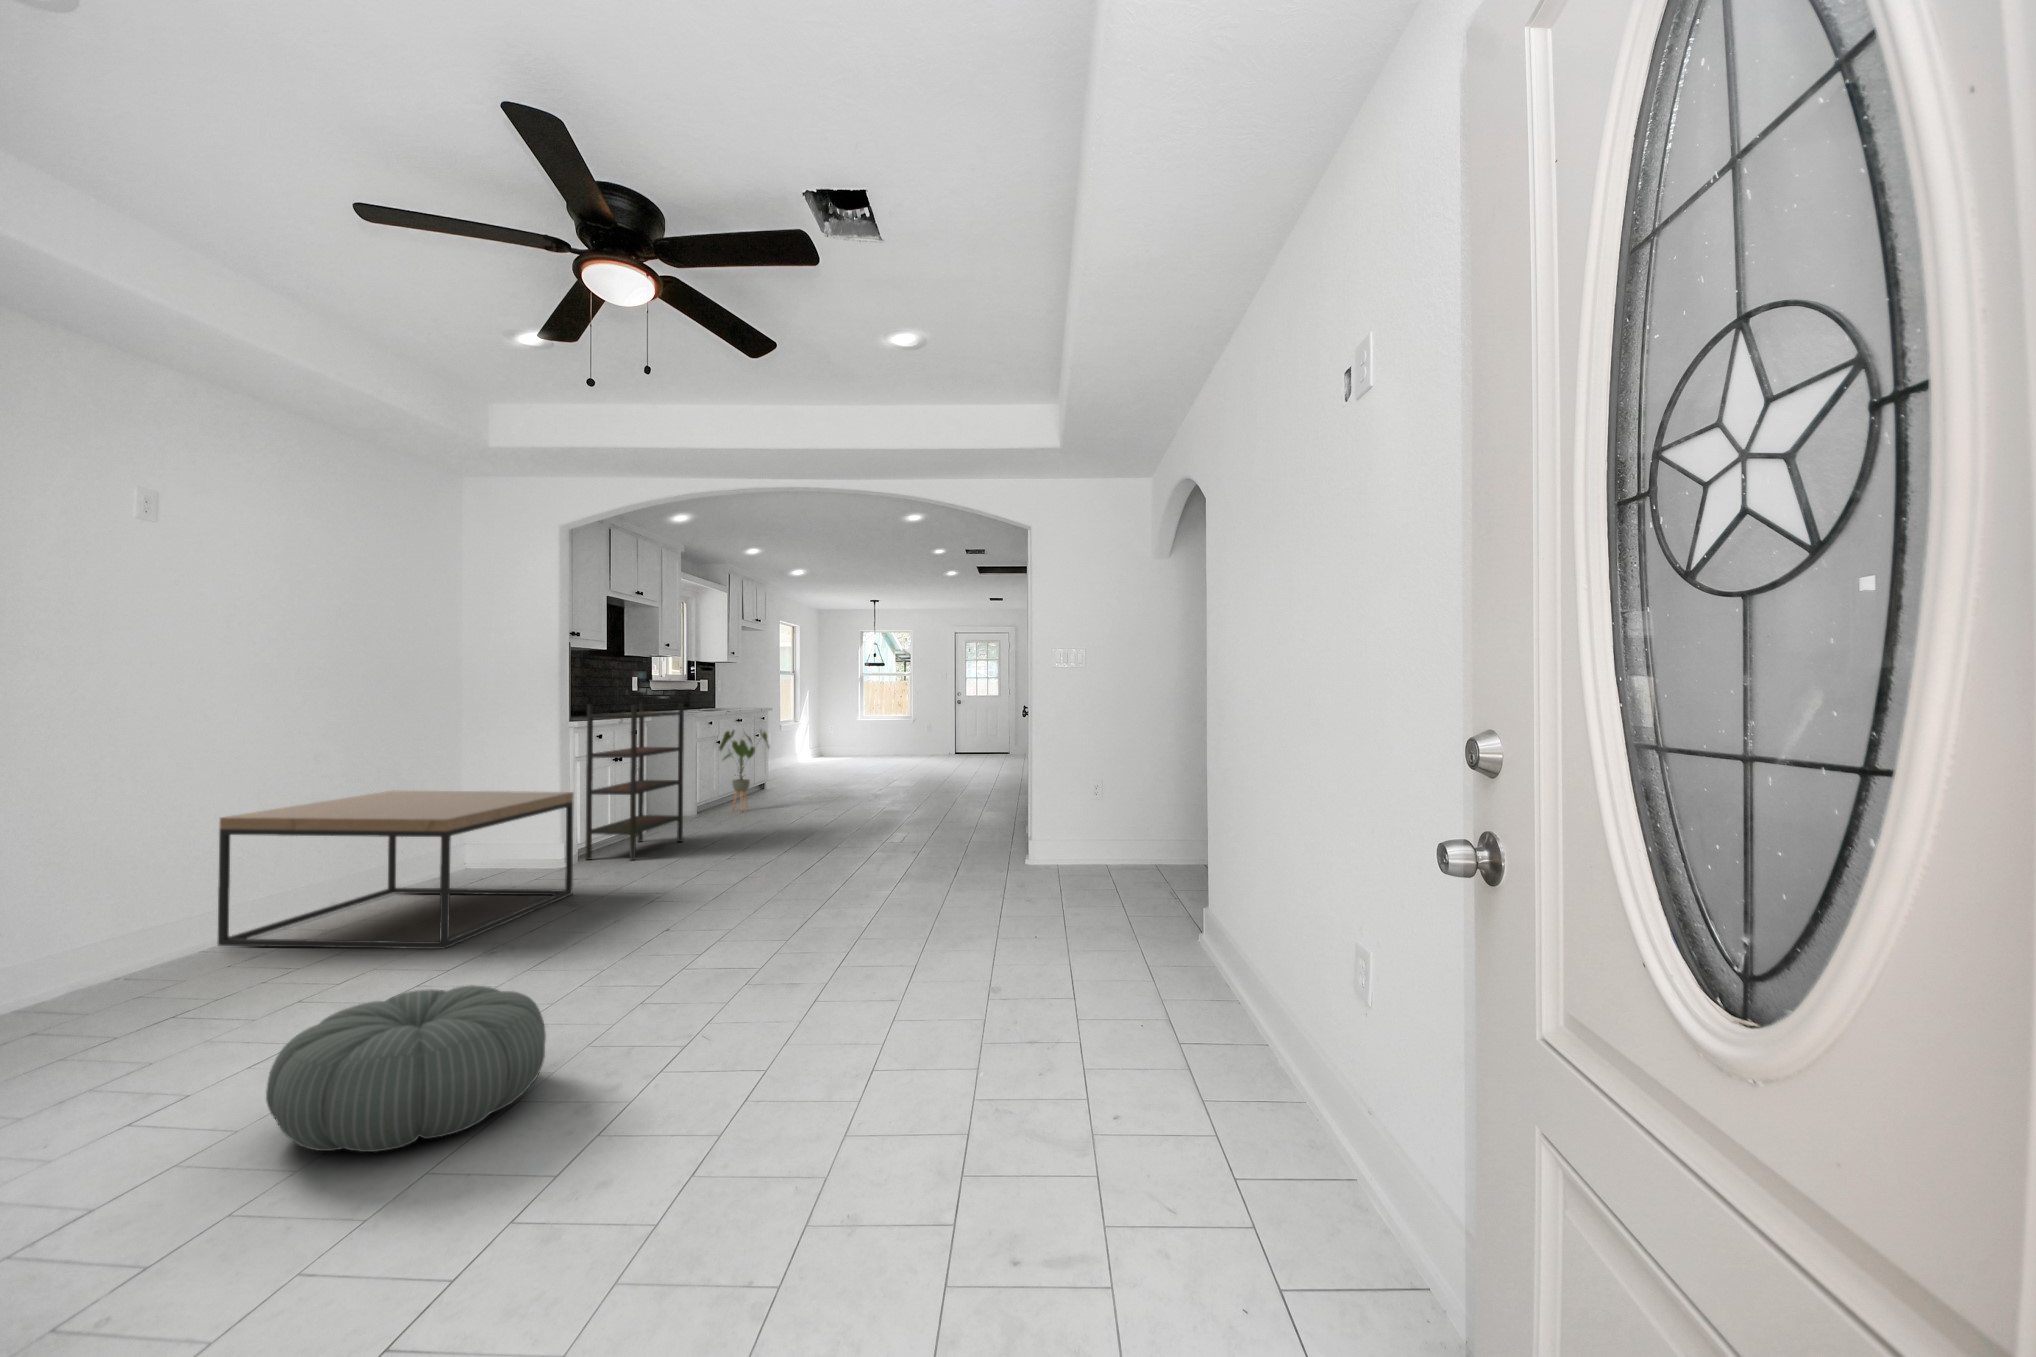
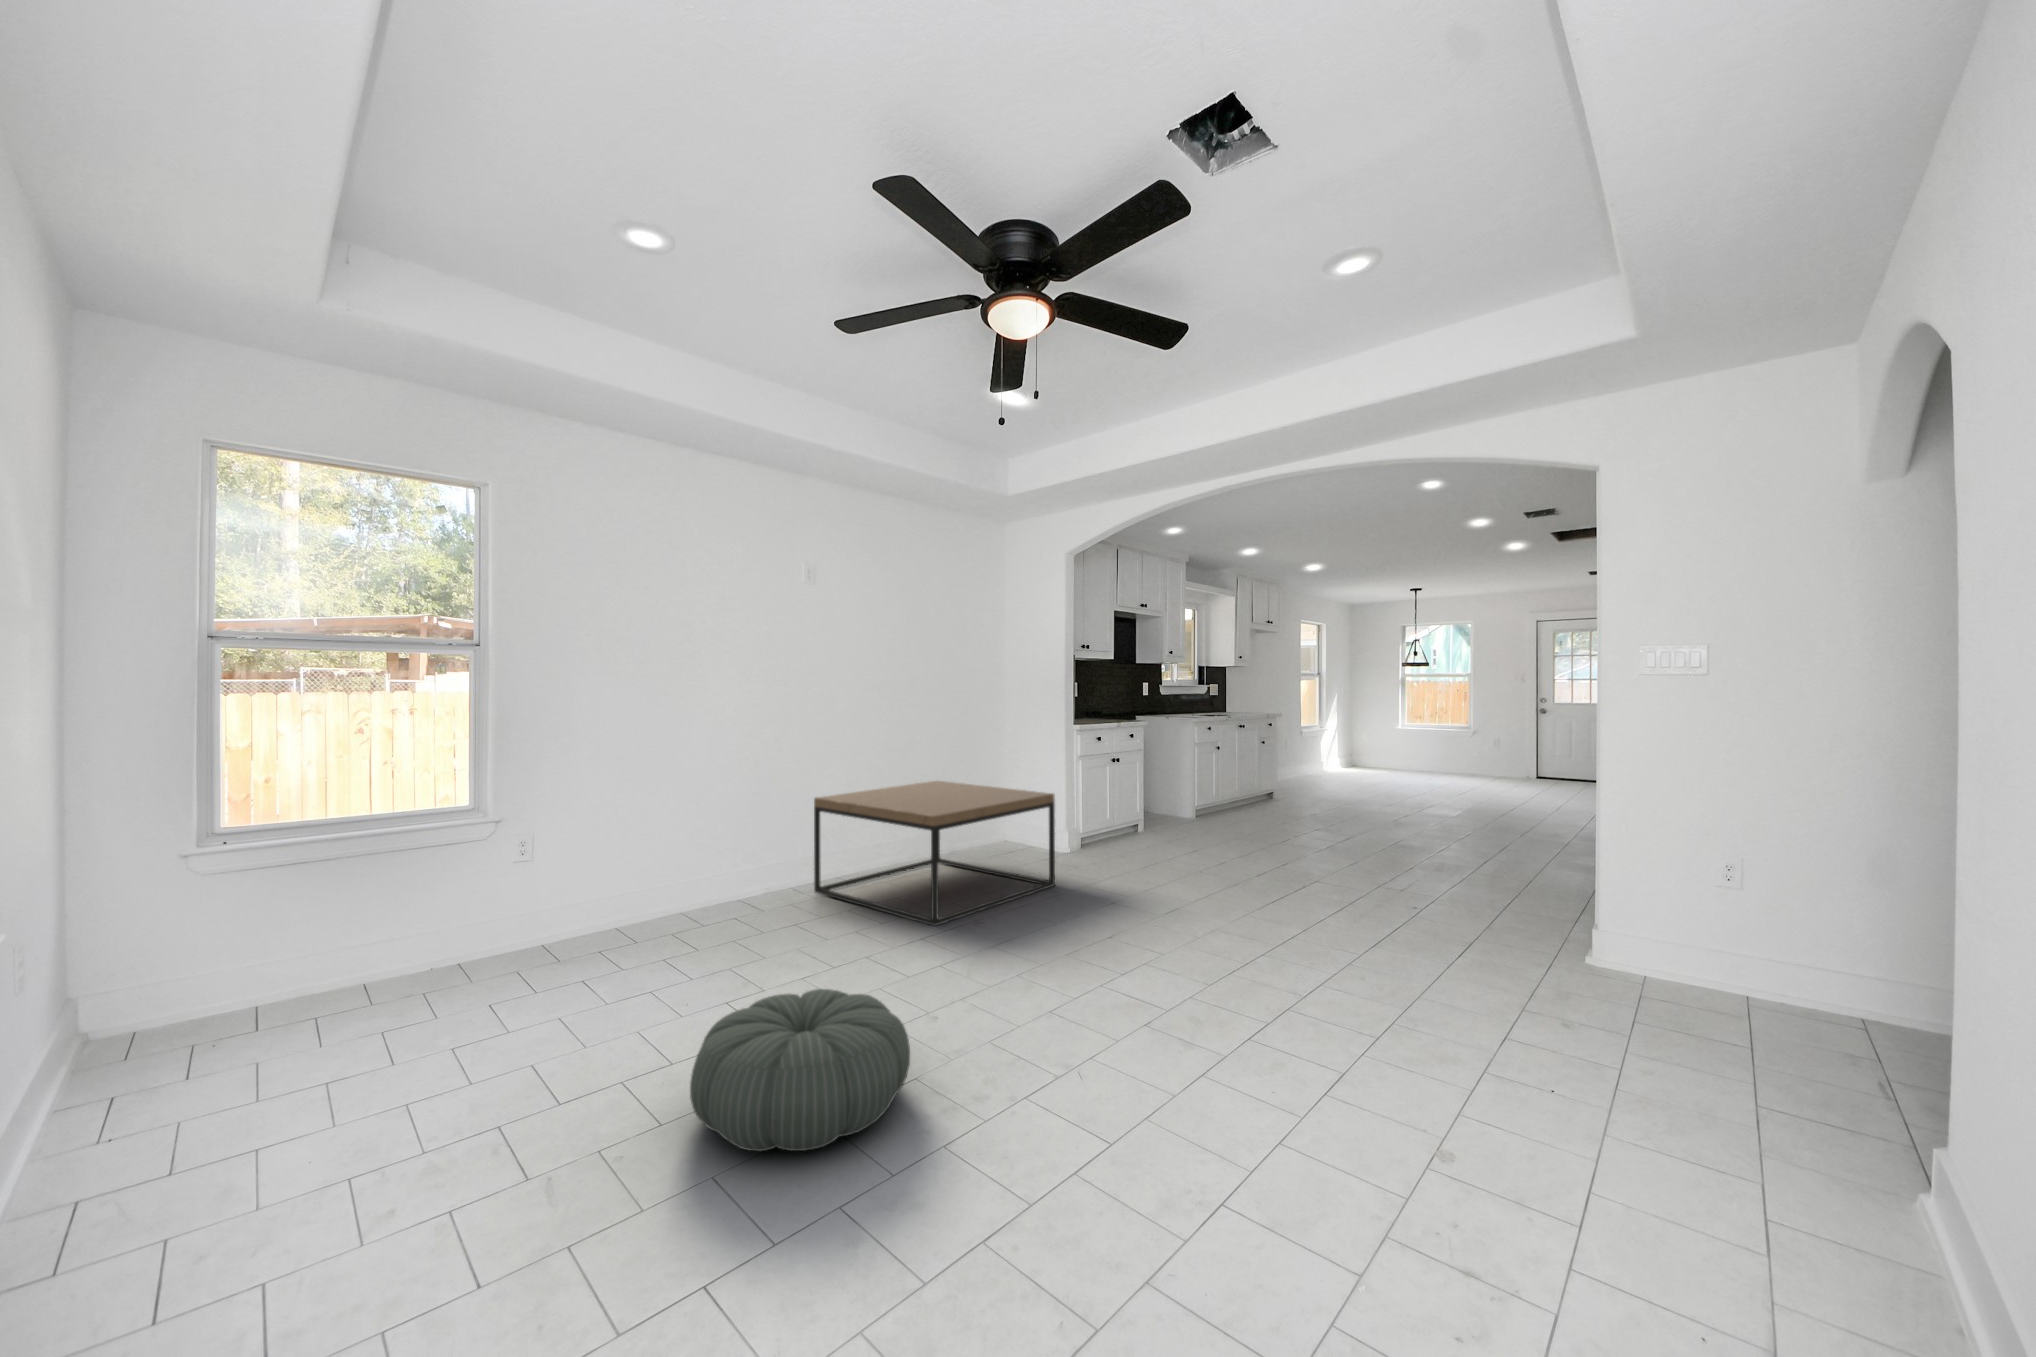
bookshelf: present [585,703,684,861] -> none [1084,709,1174,856]
house plant: present [719,730,769,811] -> none [1222,732,1272,813]

